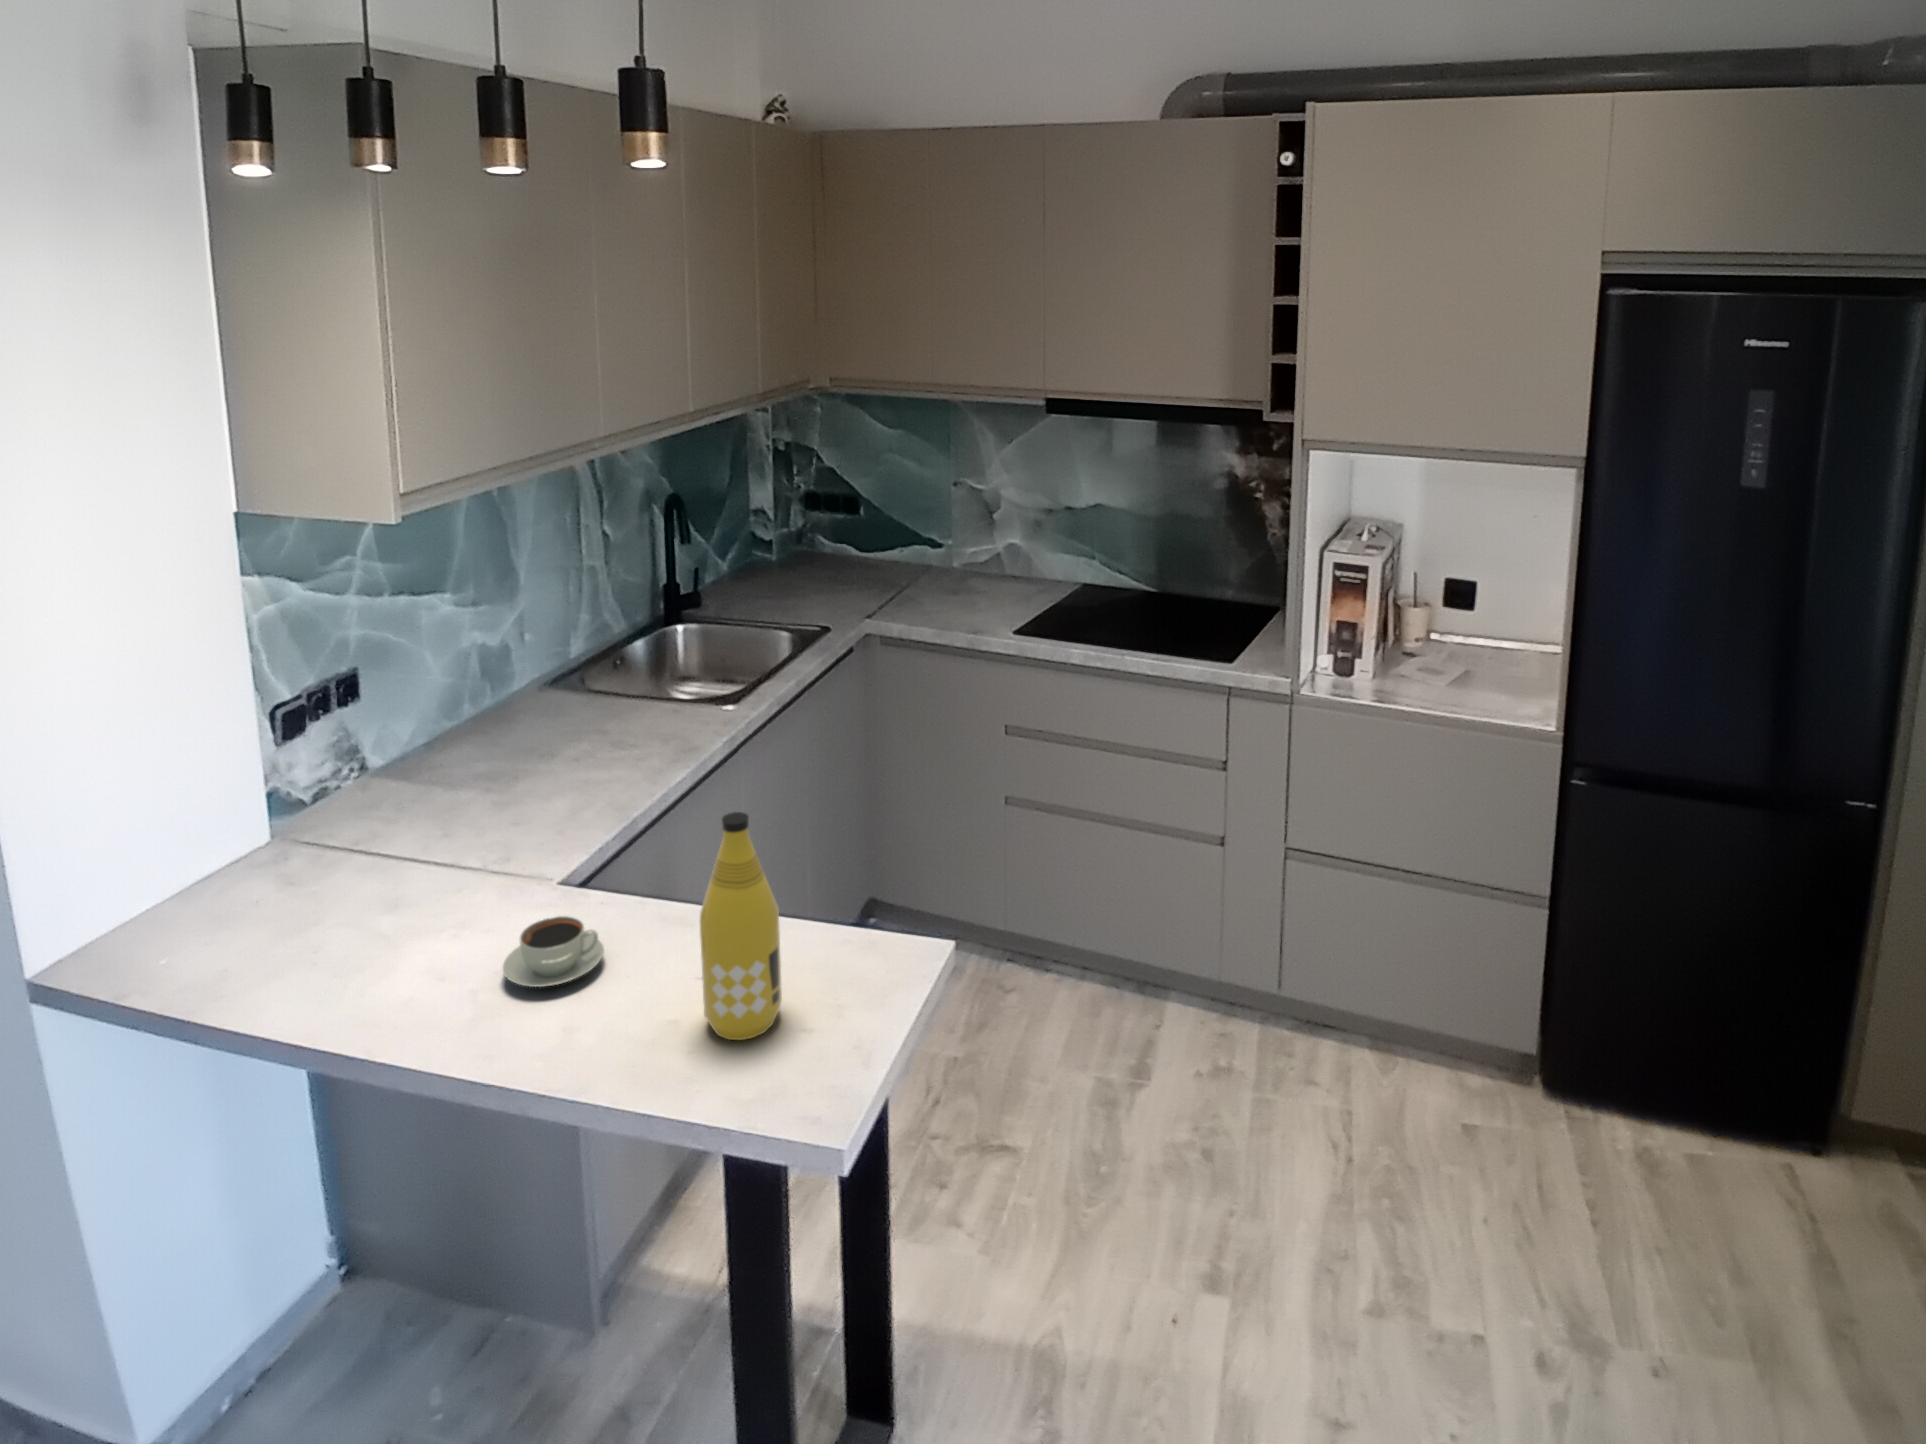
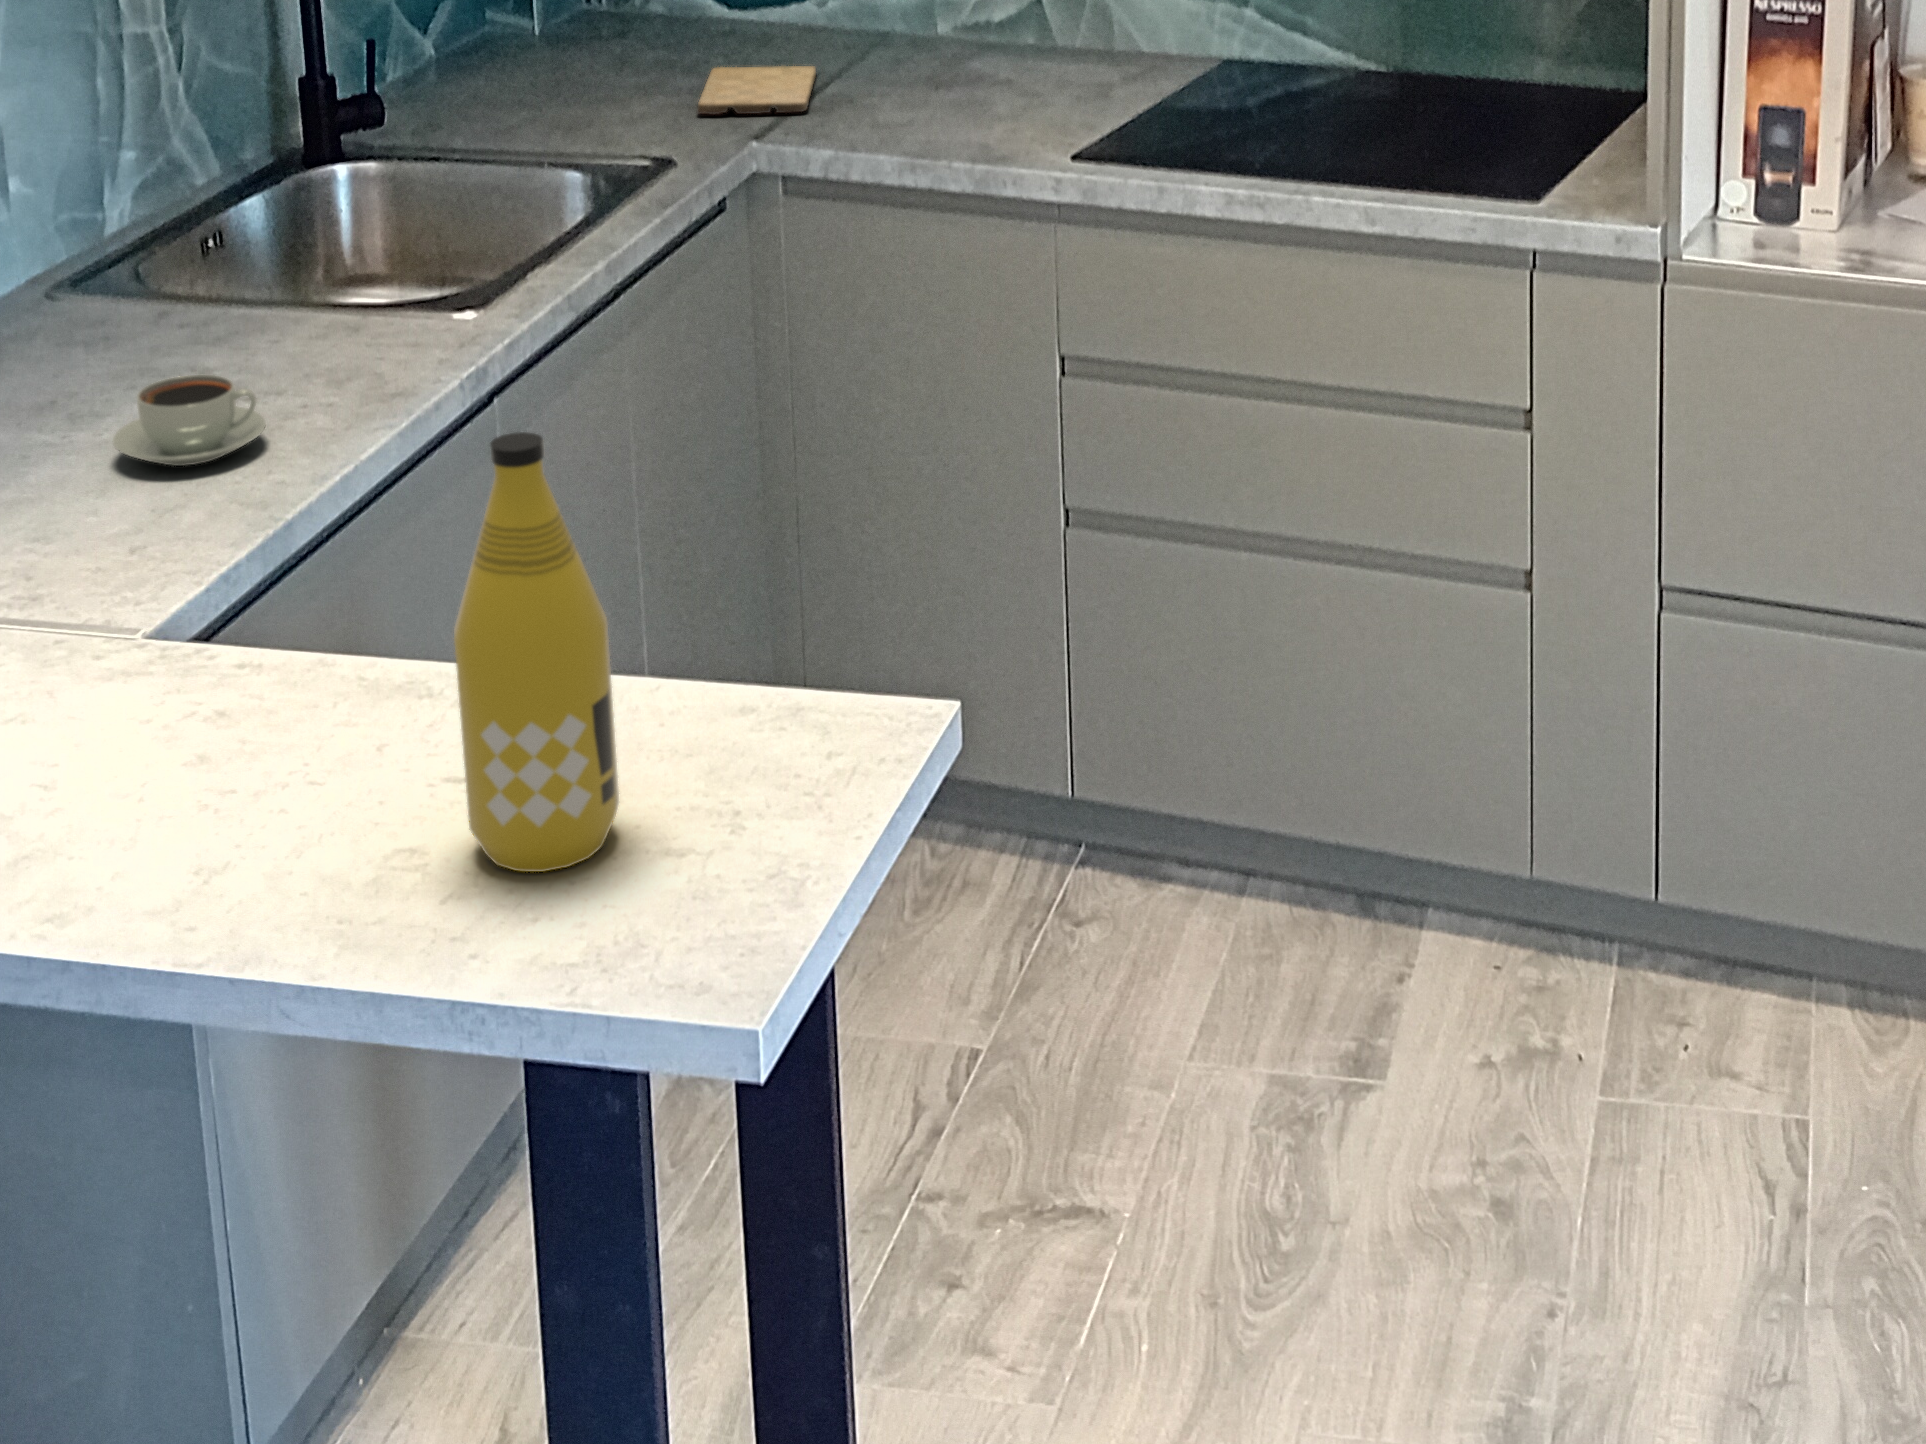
cutting board: none [843,582,898,605] -> present [697,66,816,114]
coffee cup: present [503,916,604,987] -> present [113,375,266,466]

